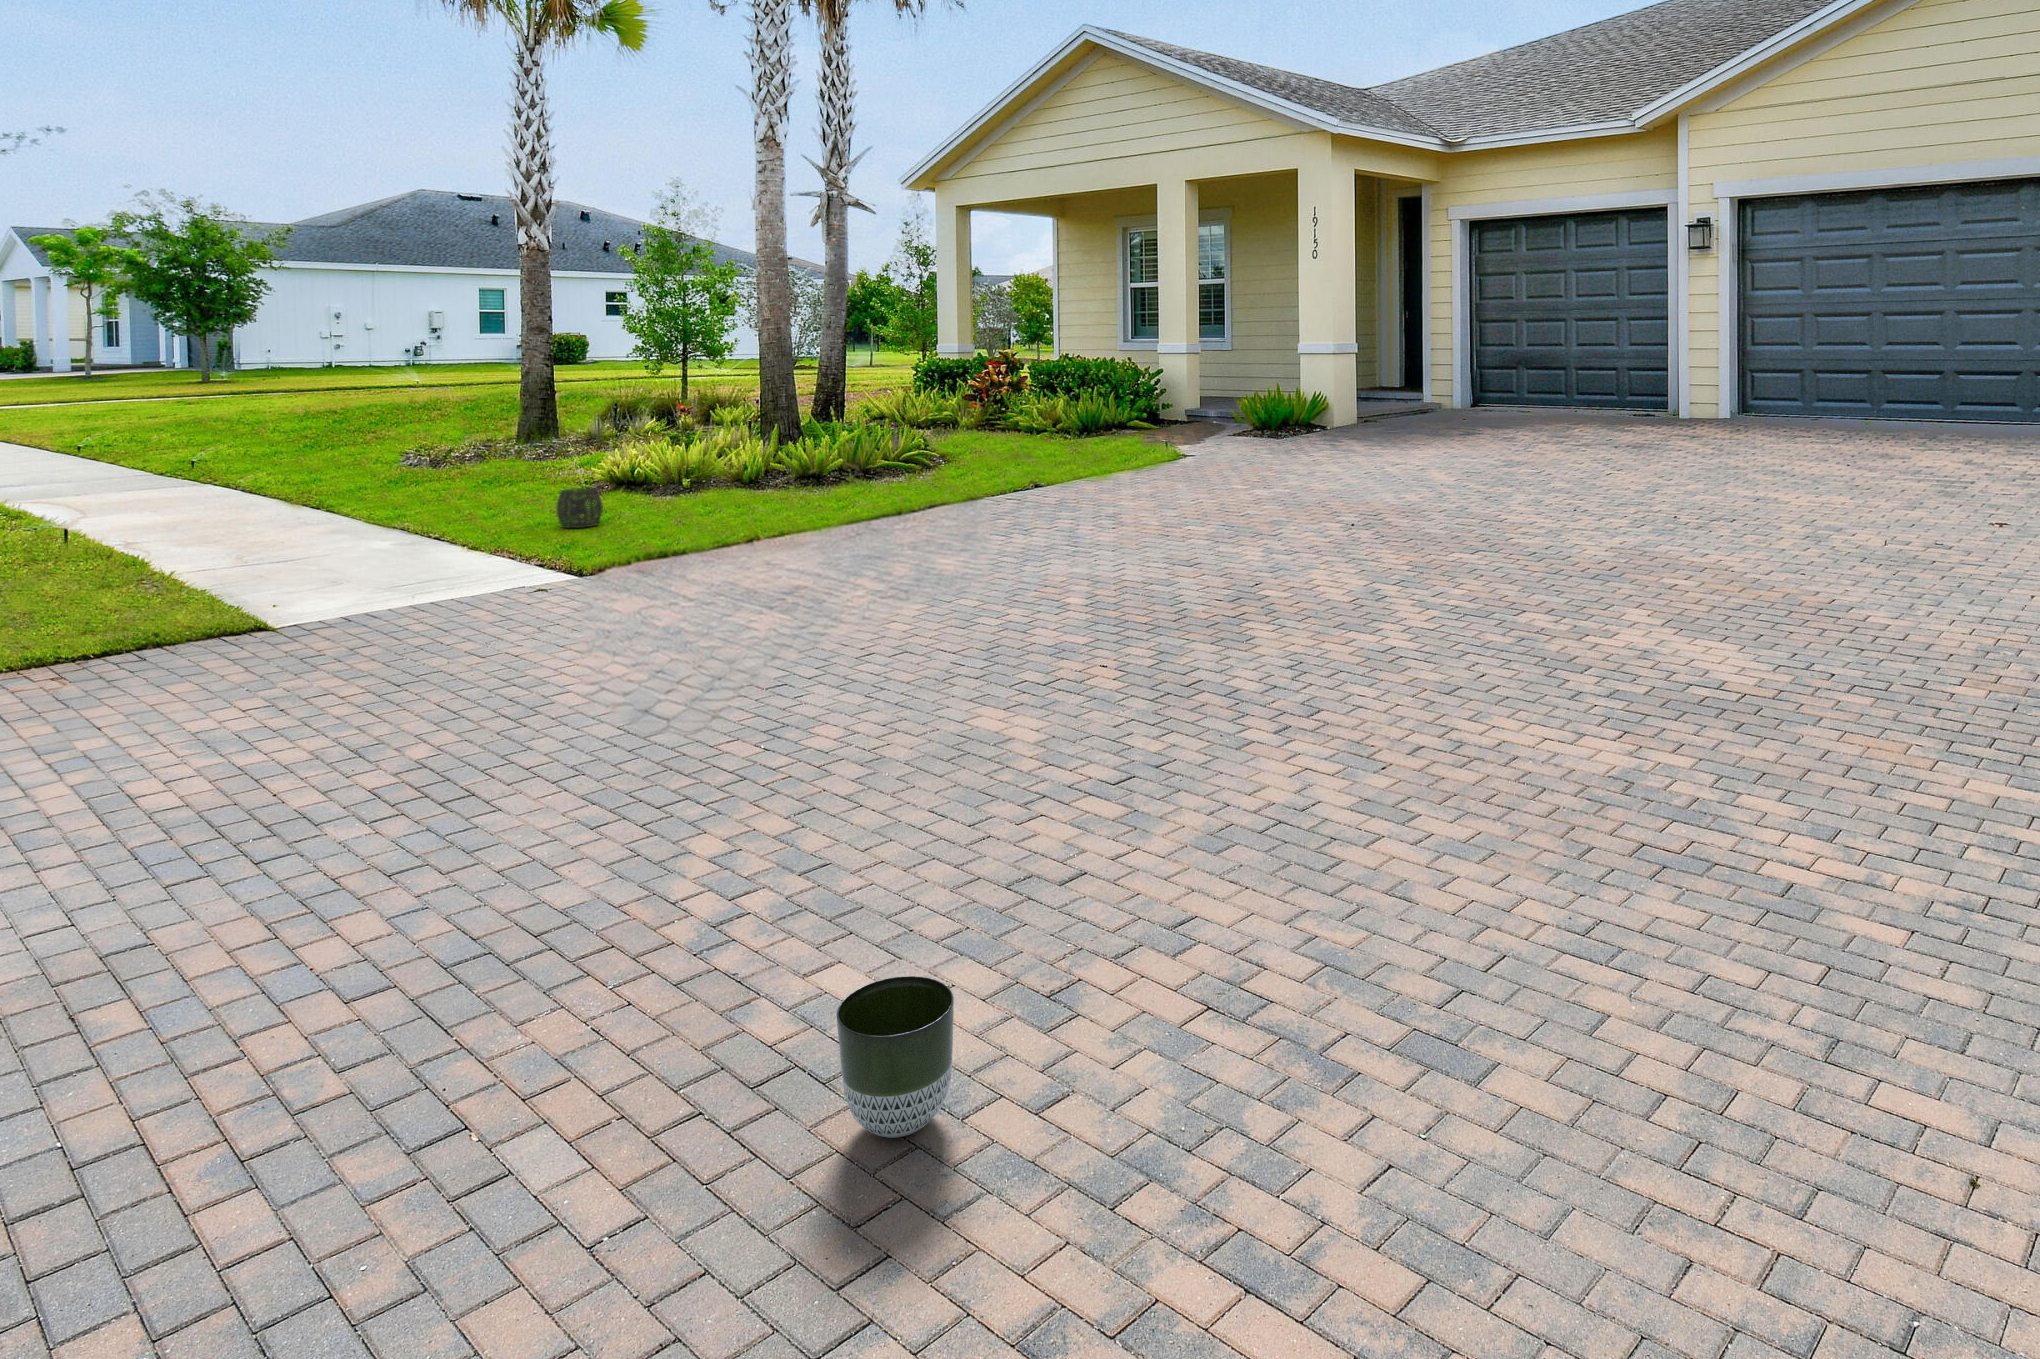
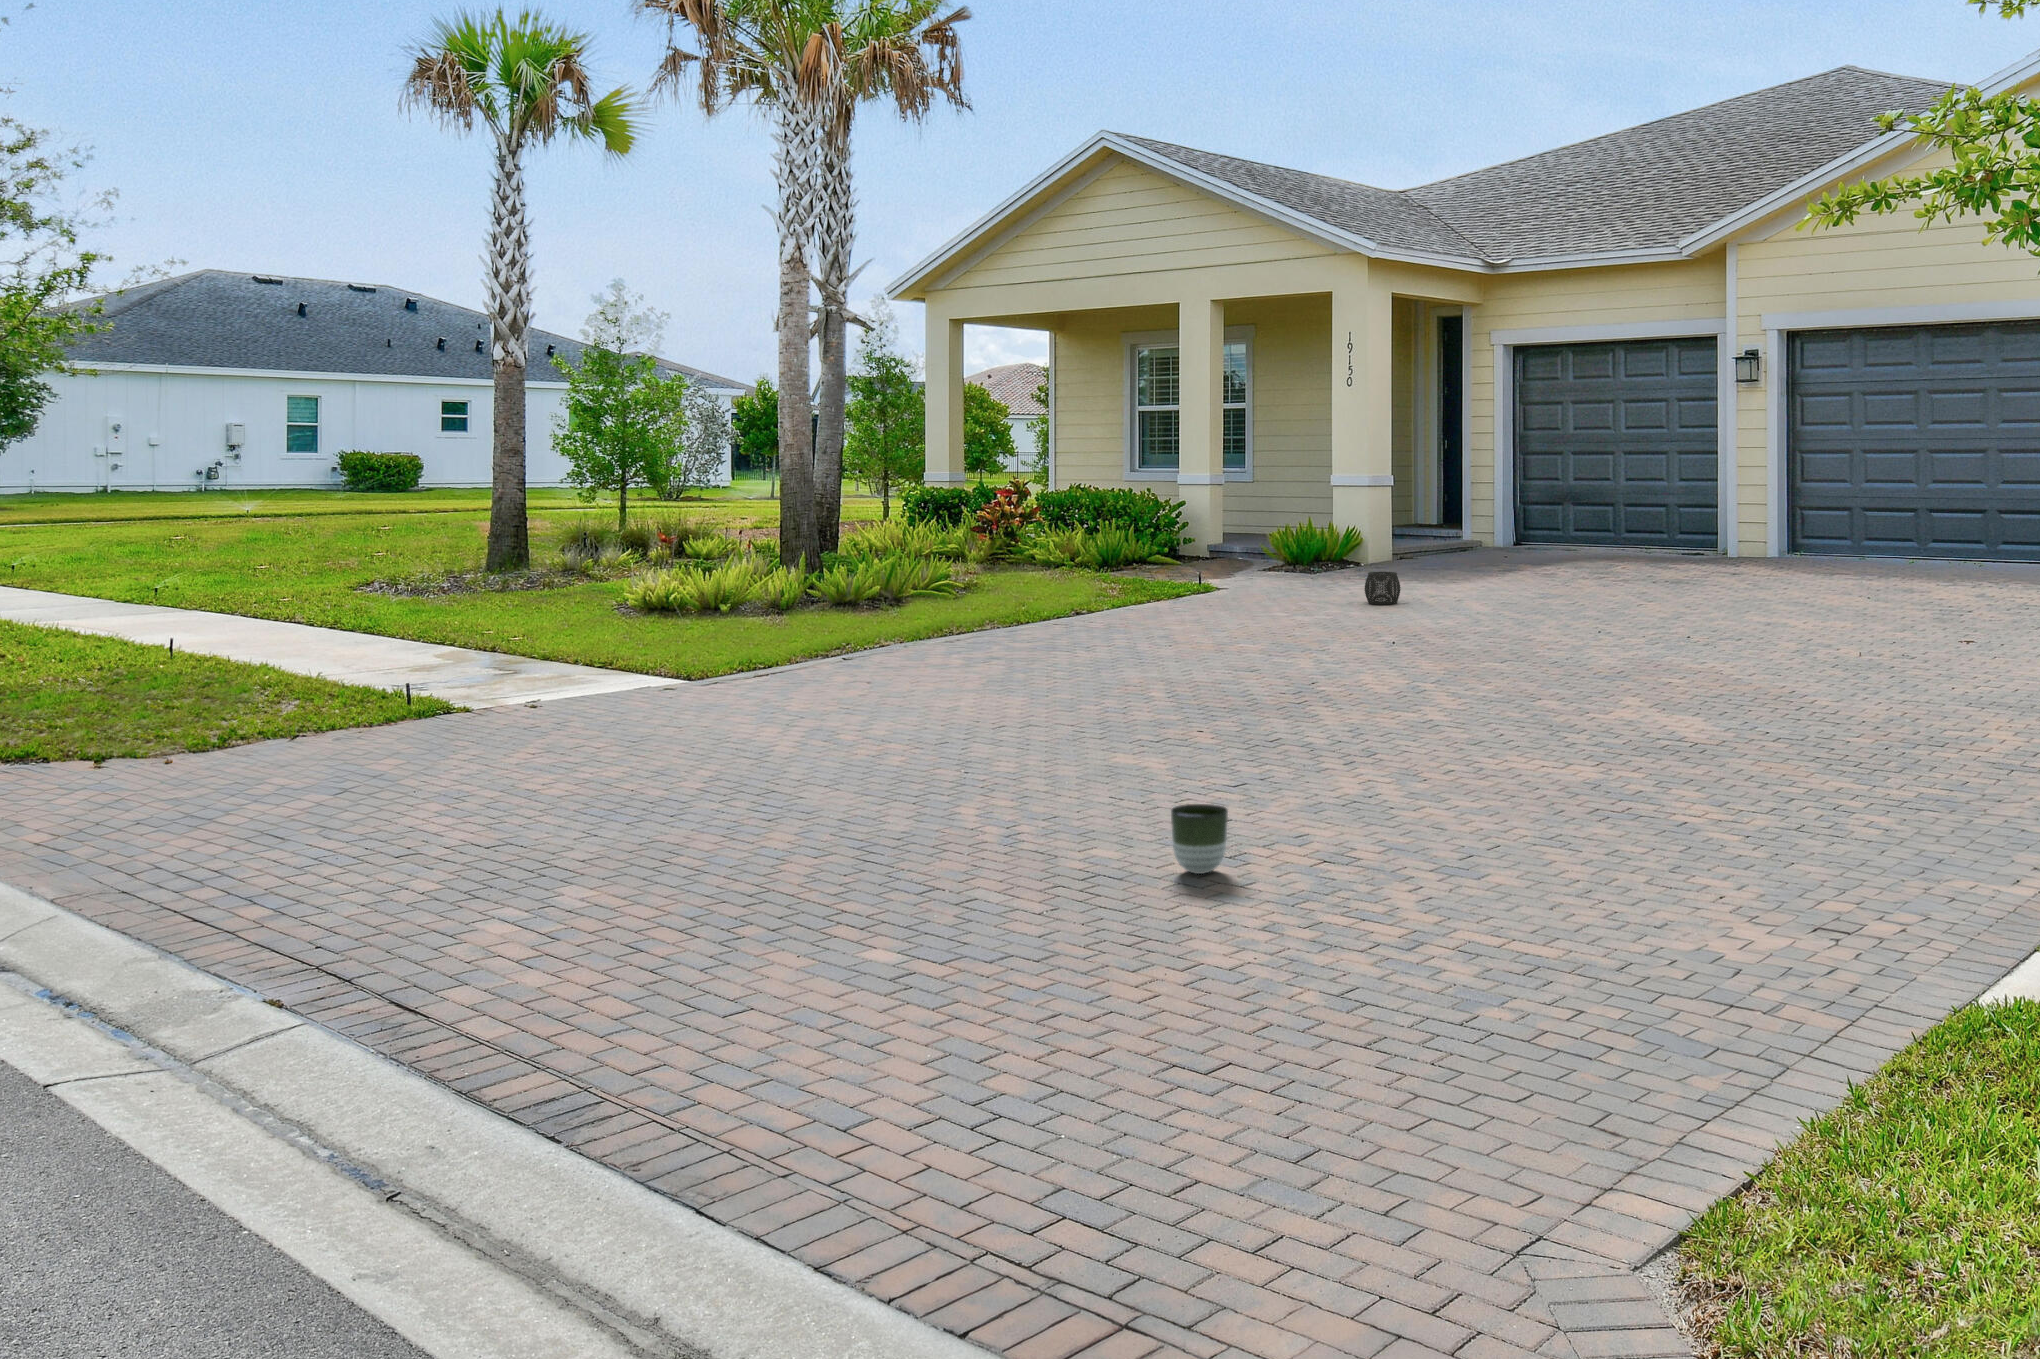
woven basket: present [556,488,603,528] -> present [1364,572,1401,605]

